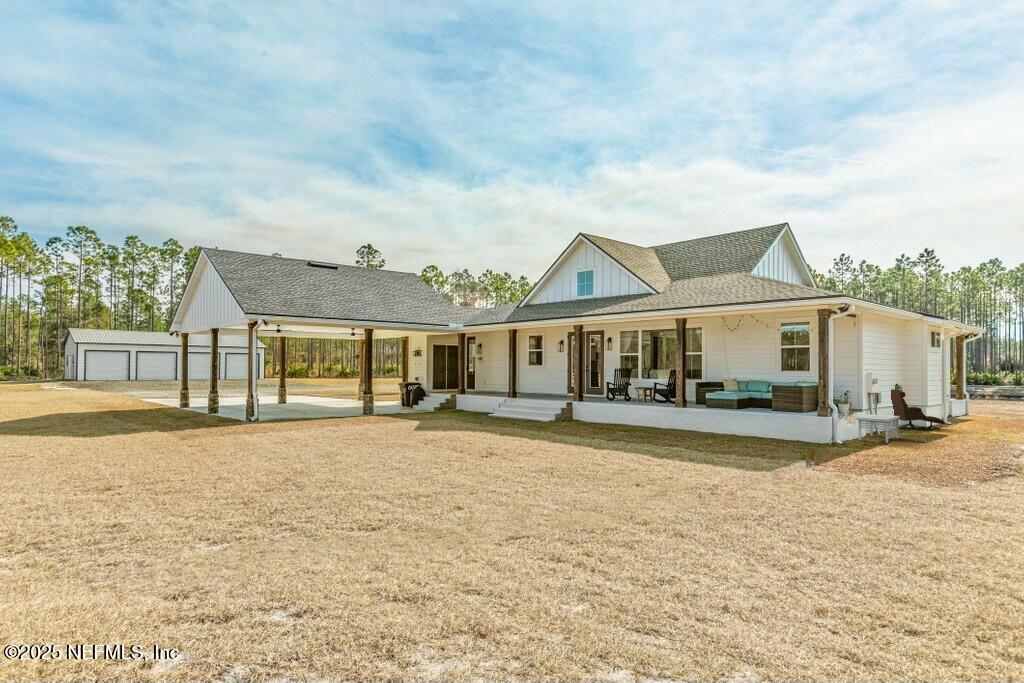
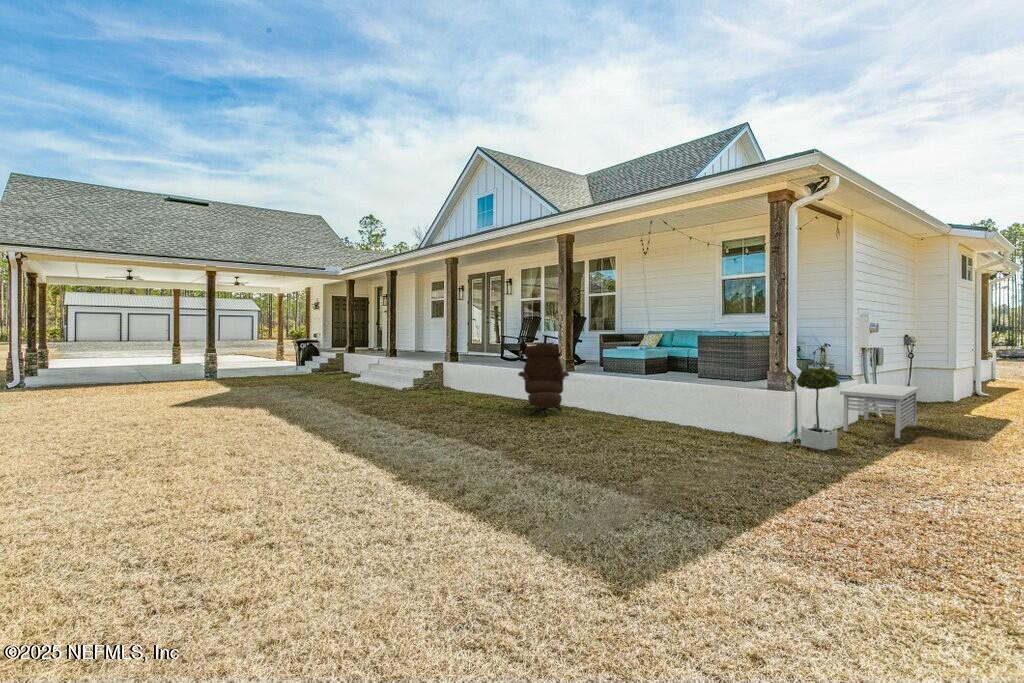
lounge chair: present [891,389,944,430] -> present [518,345,569,417]
potted tree: none [834,403,856,447] -> present [796,367,839,450]

